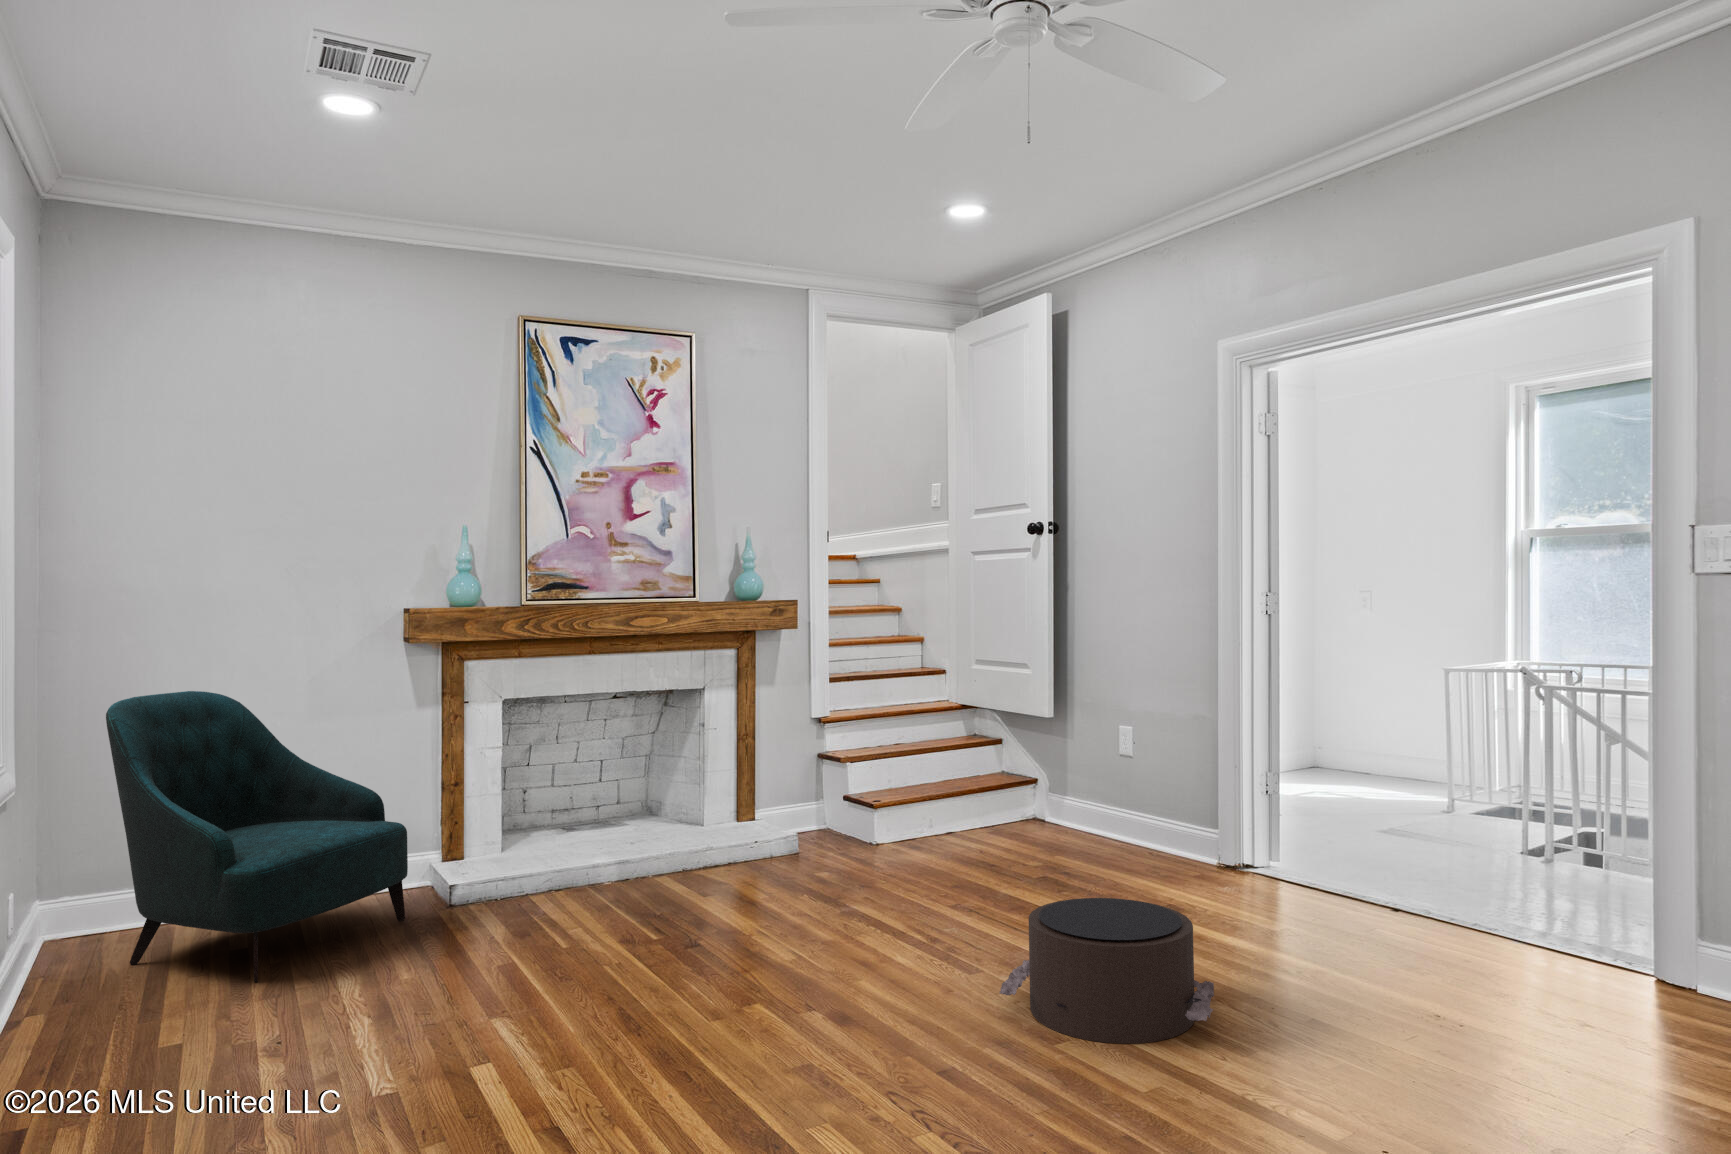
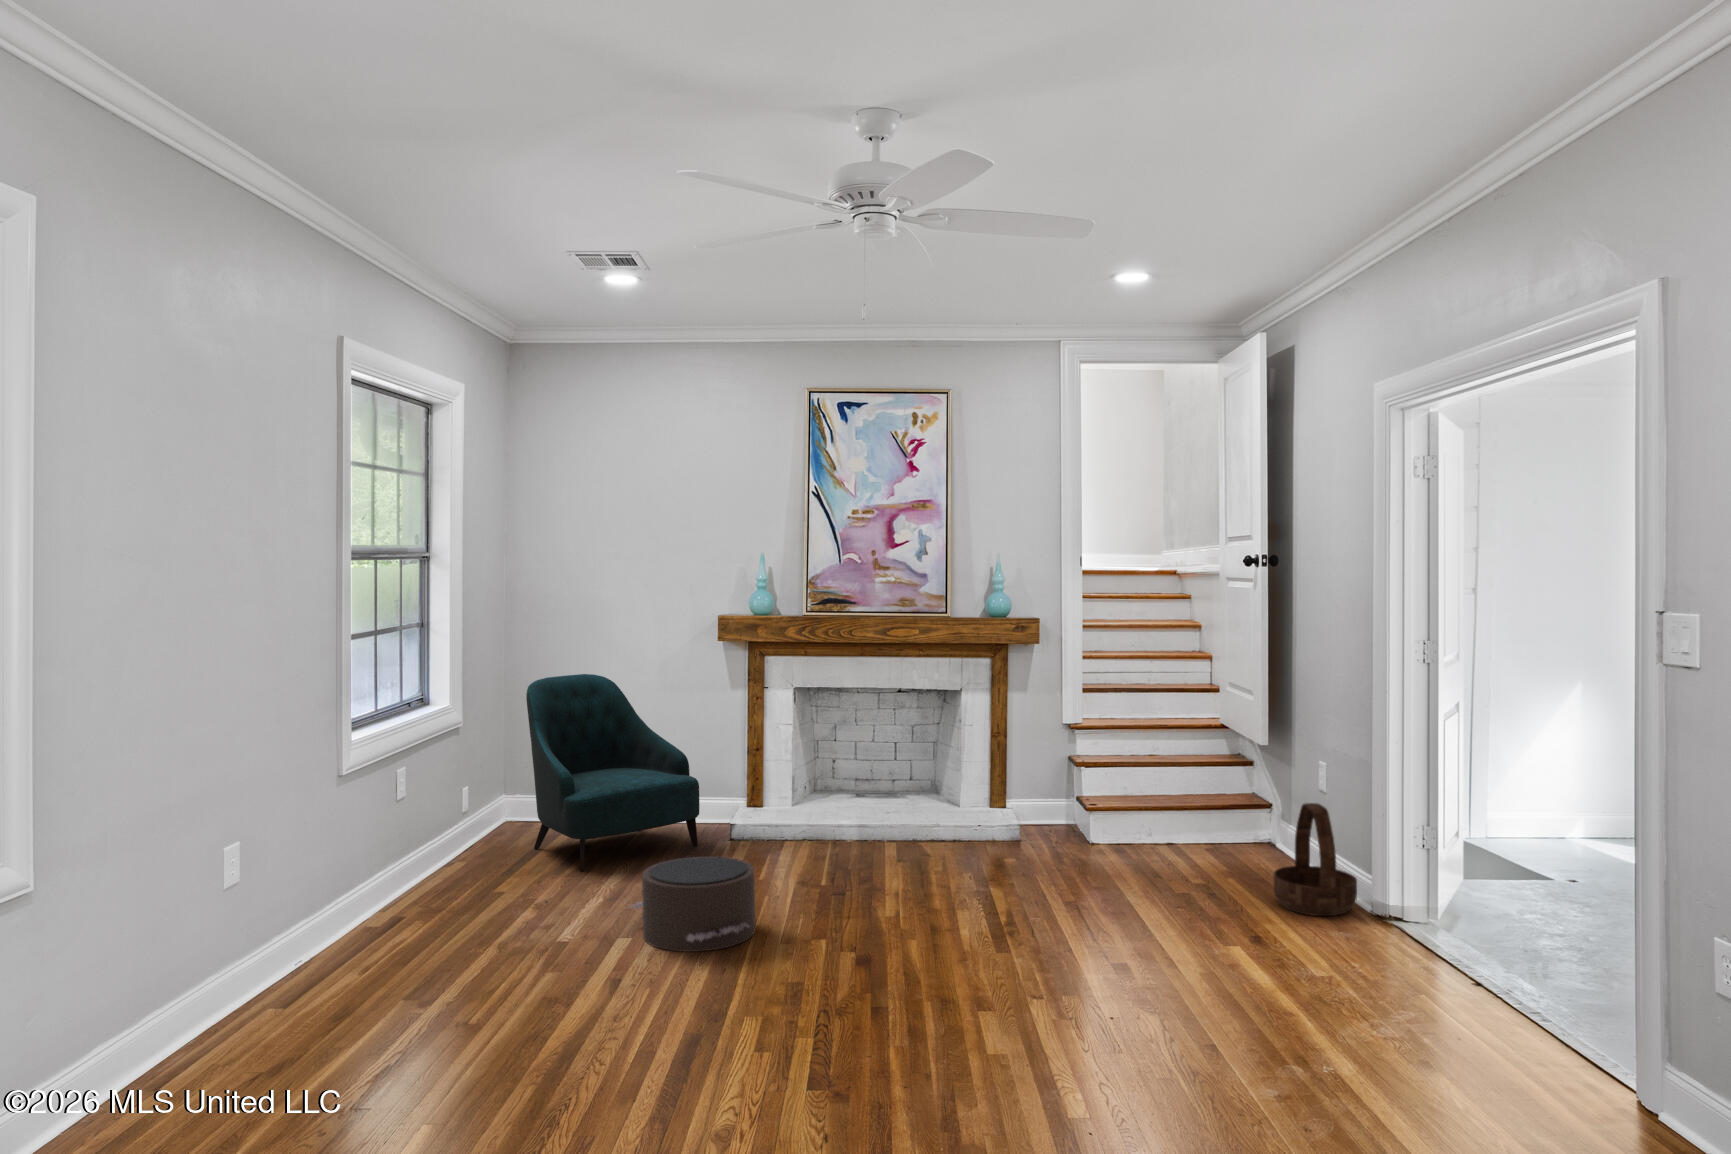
basket: none [1120,766,1204,880] -> present [1274,803,1357,916]
pouf: present [1000,898,1214,1044] -> present [631,856,755,952]

